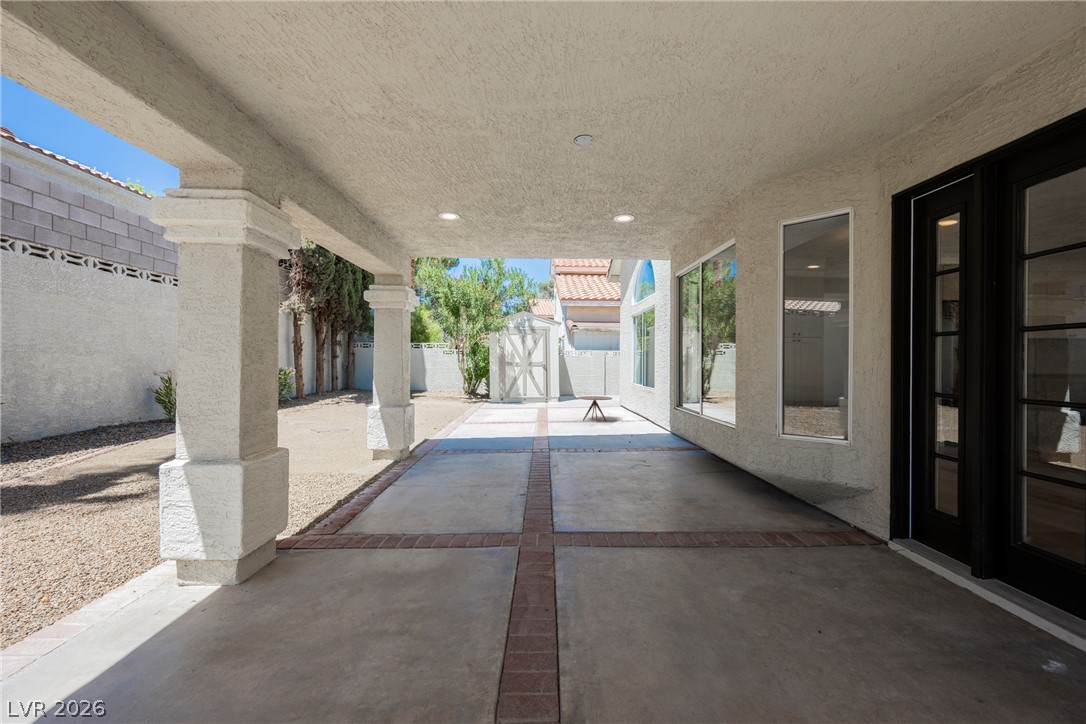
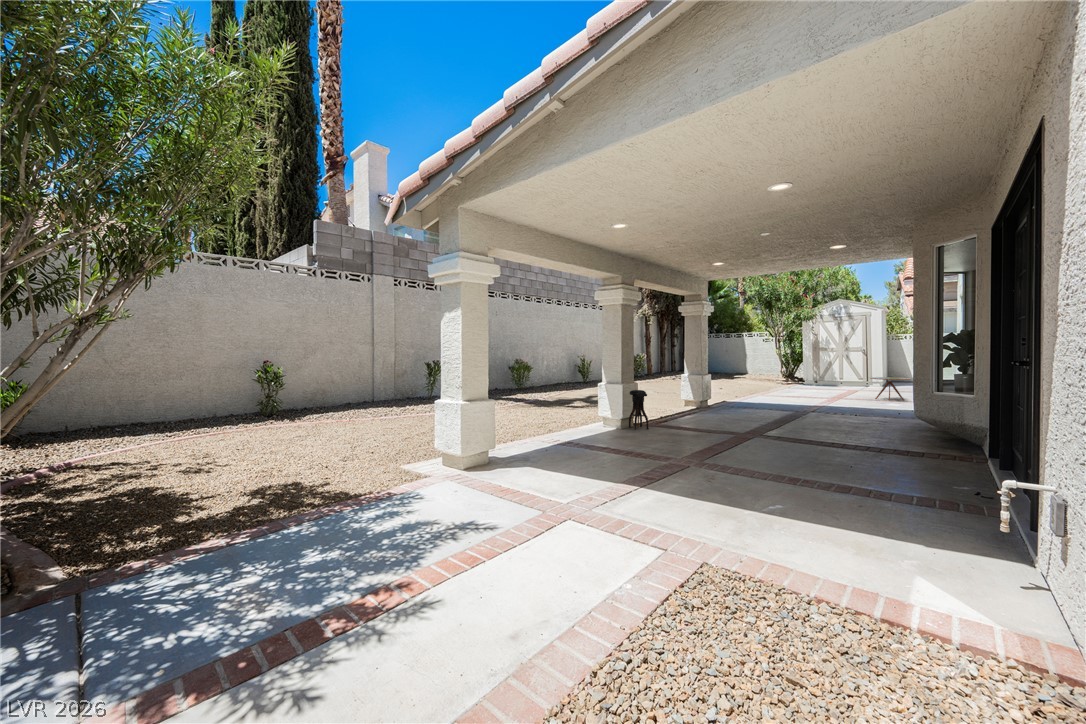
stool: none [284,486,345,611] -> present [629,390,649,430]

